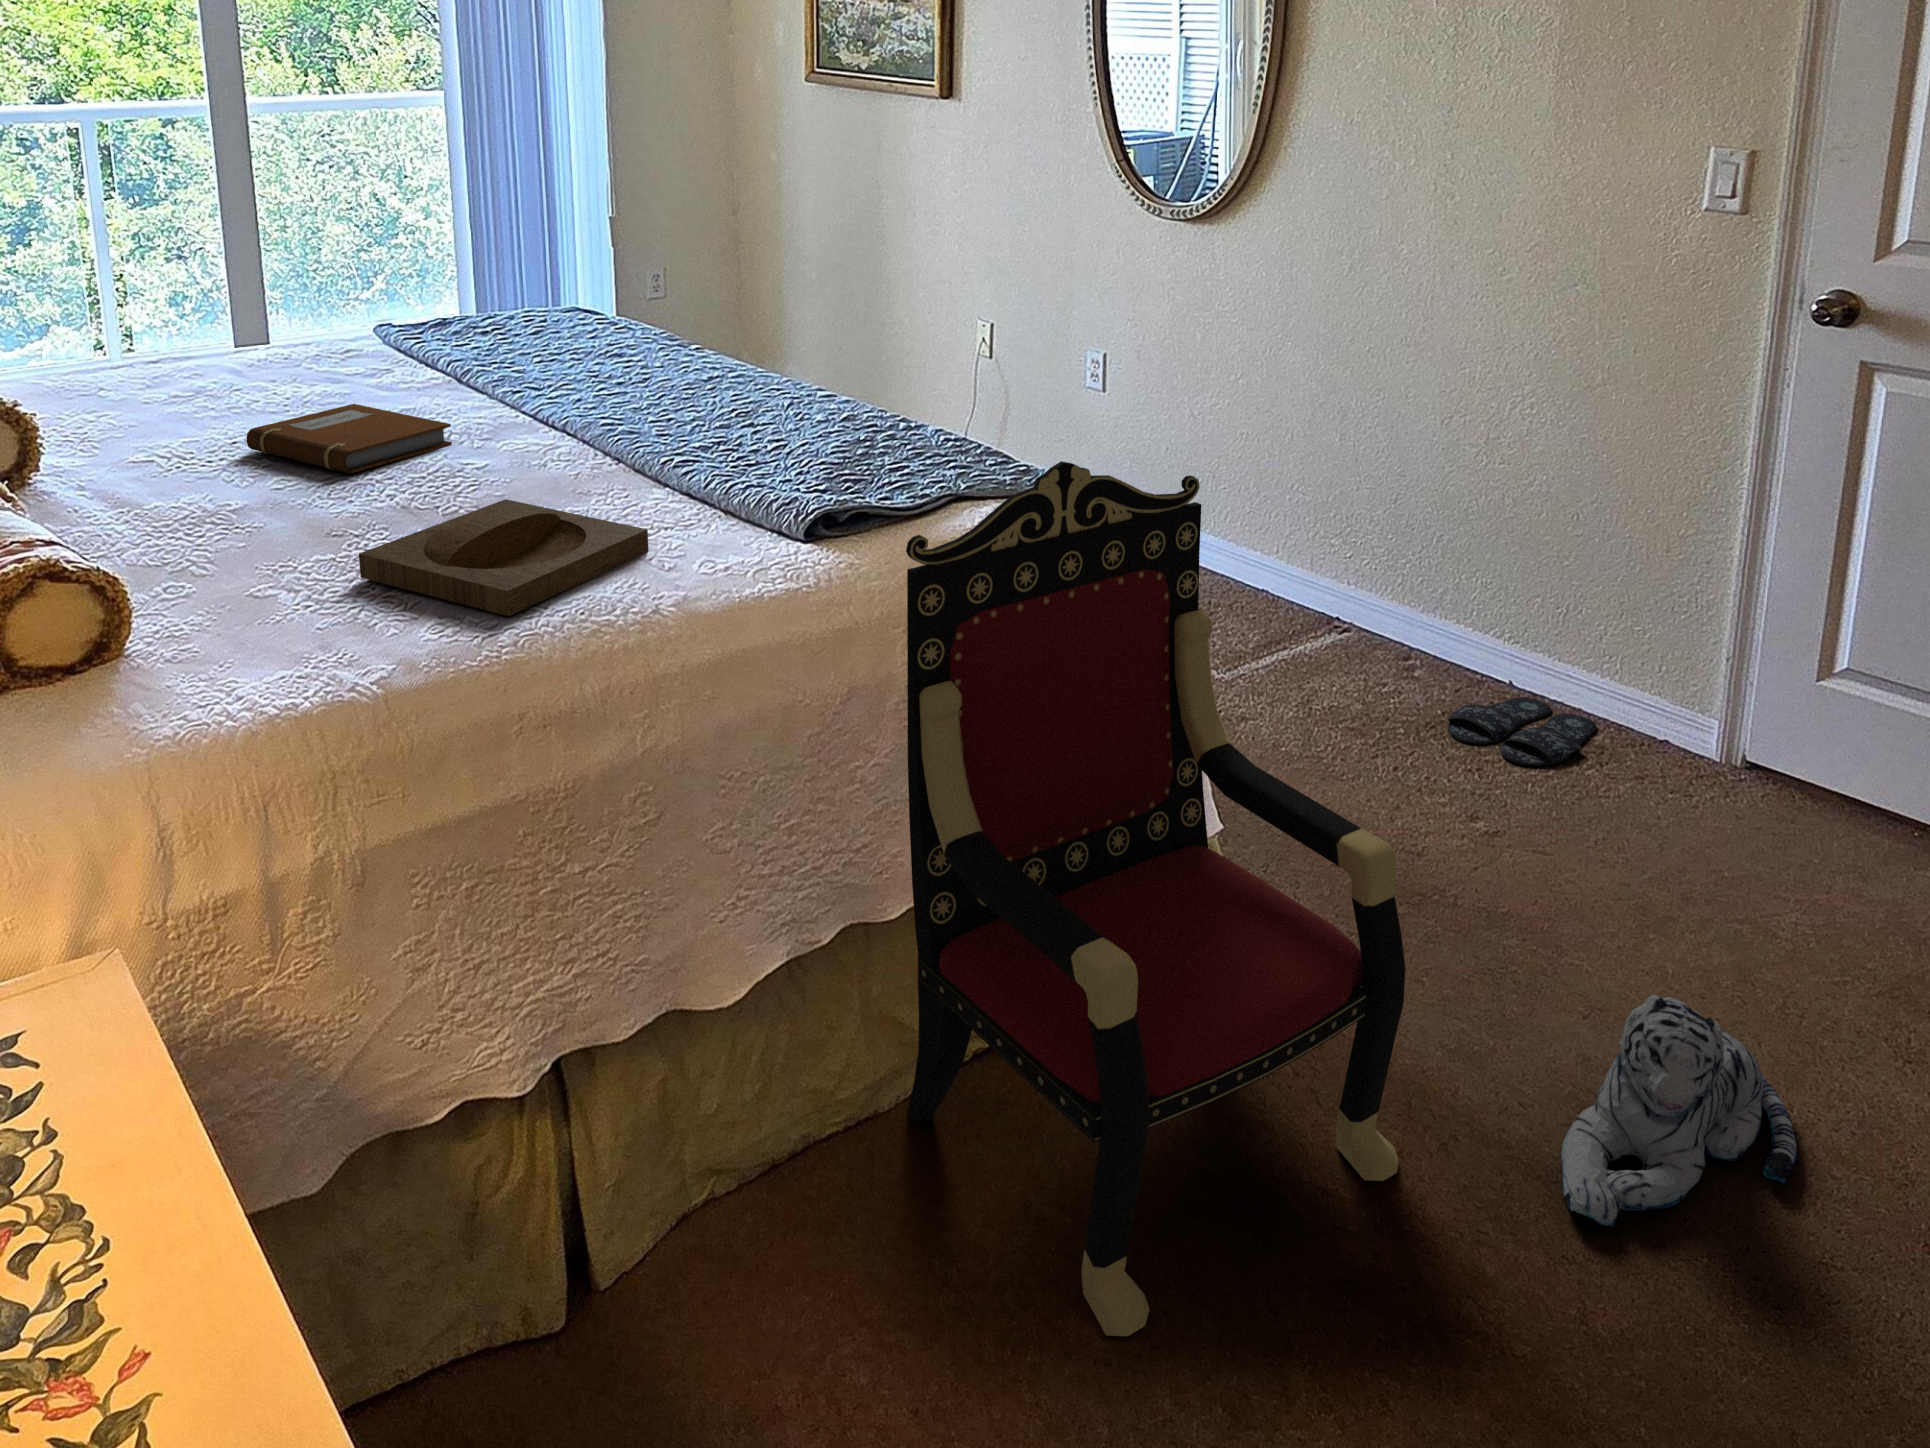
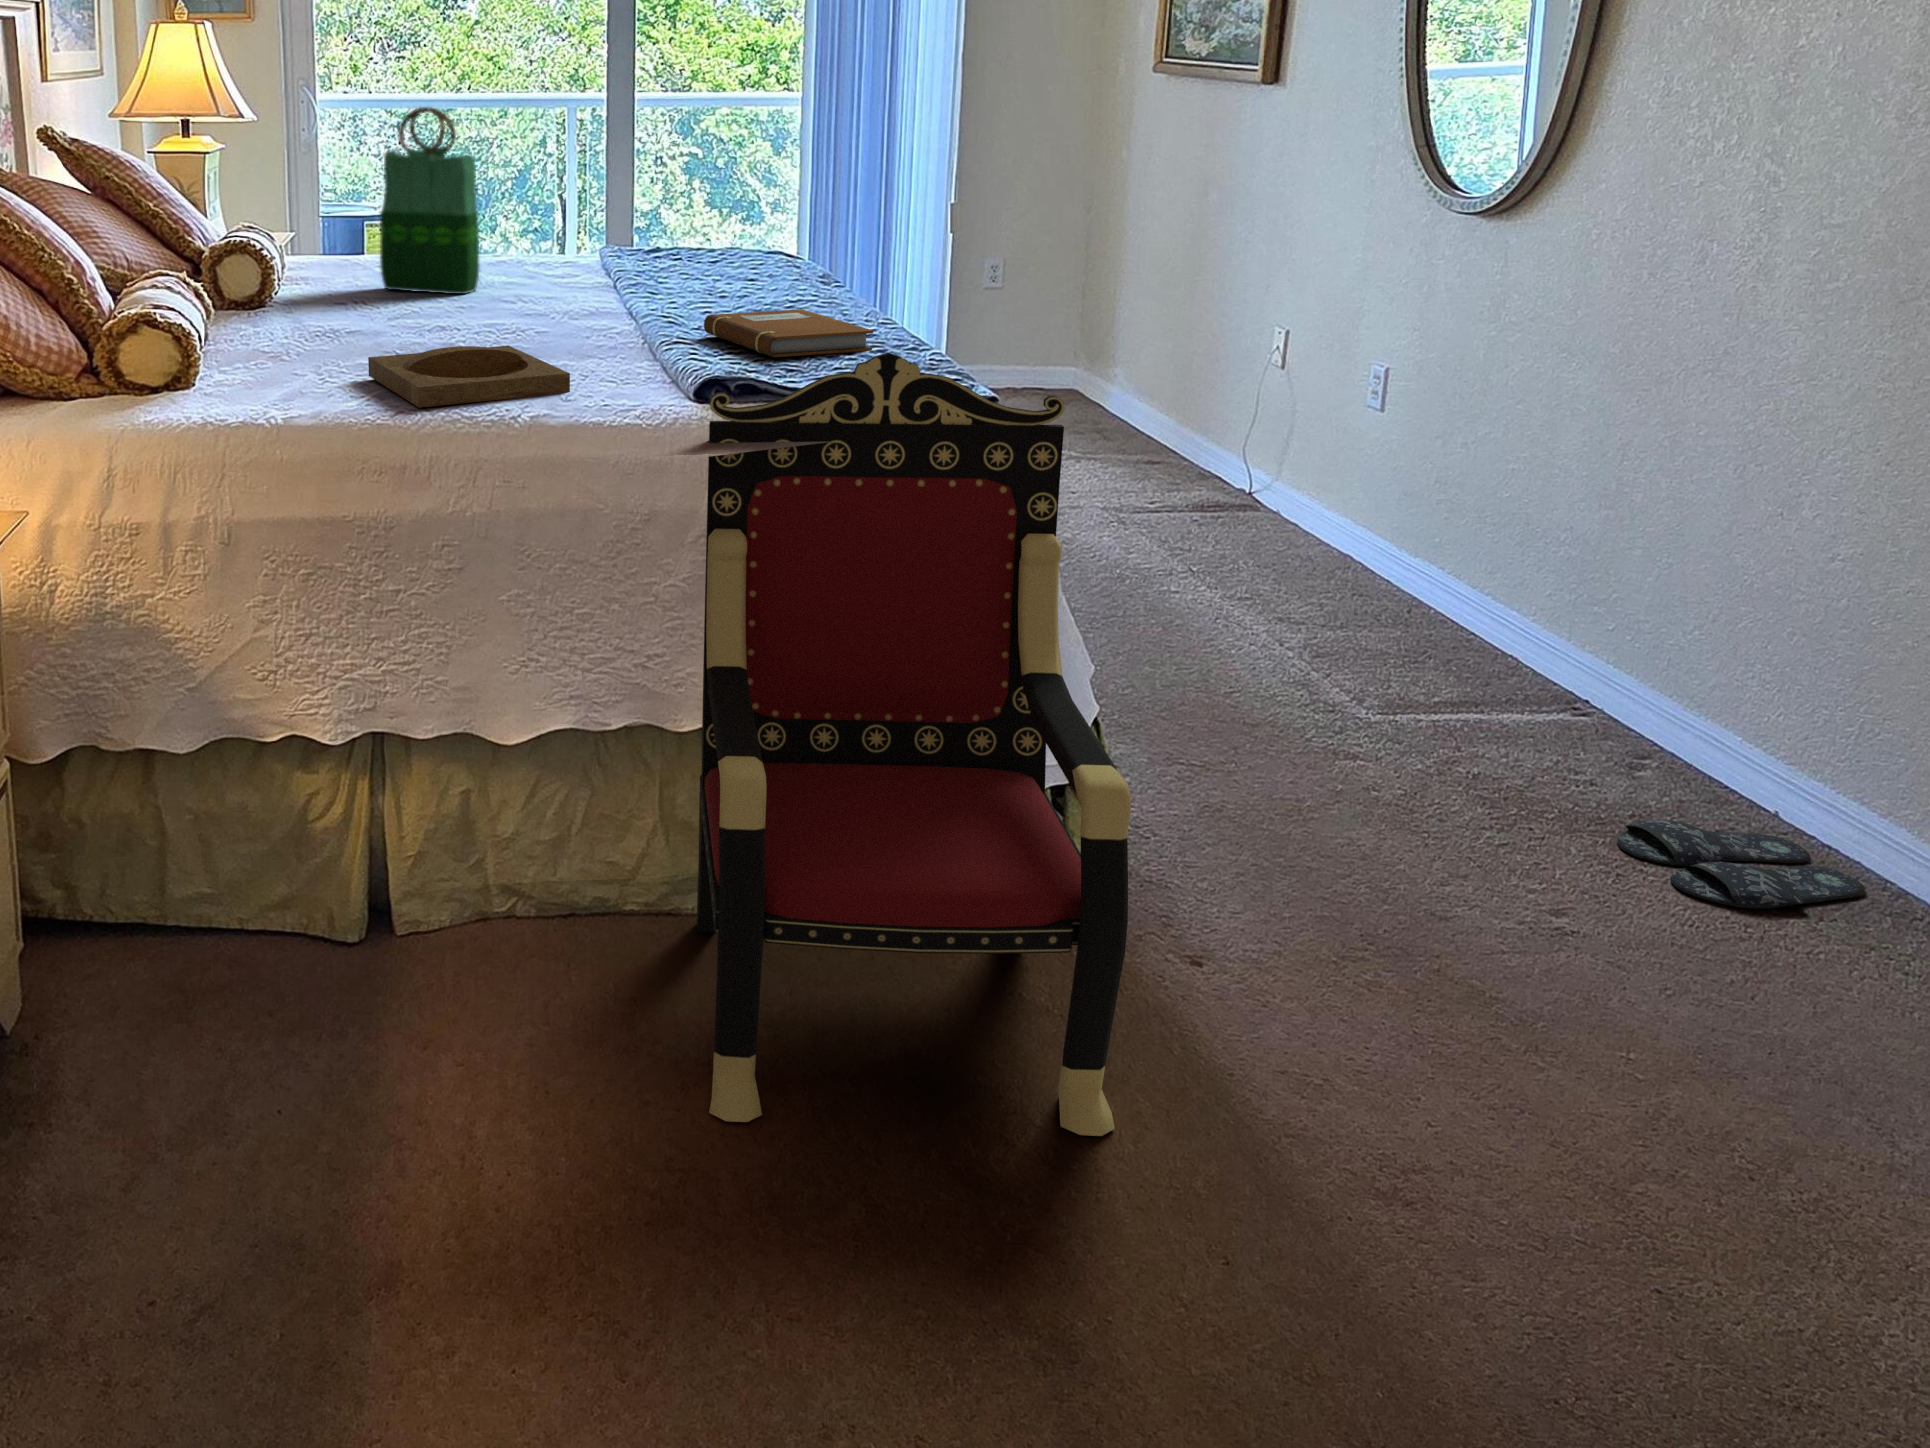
tote bag: none [130,183,284,425] -> present [380,107,479,294]
notebook: present [246,404,452,473] -> present [704,309,873,357]
plush toy: present [1561,995,1797,1226] -> none [1256,1055,1679,1342]

